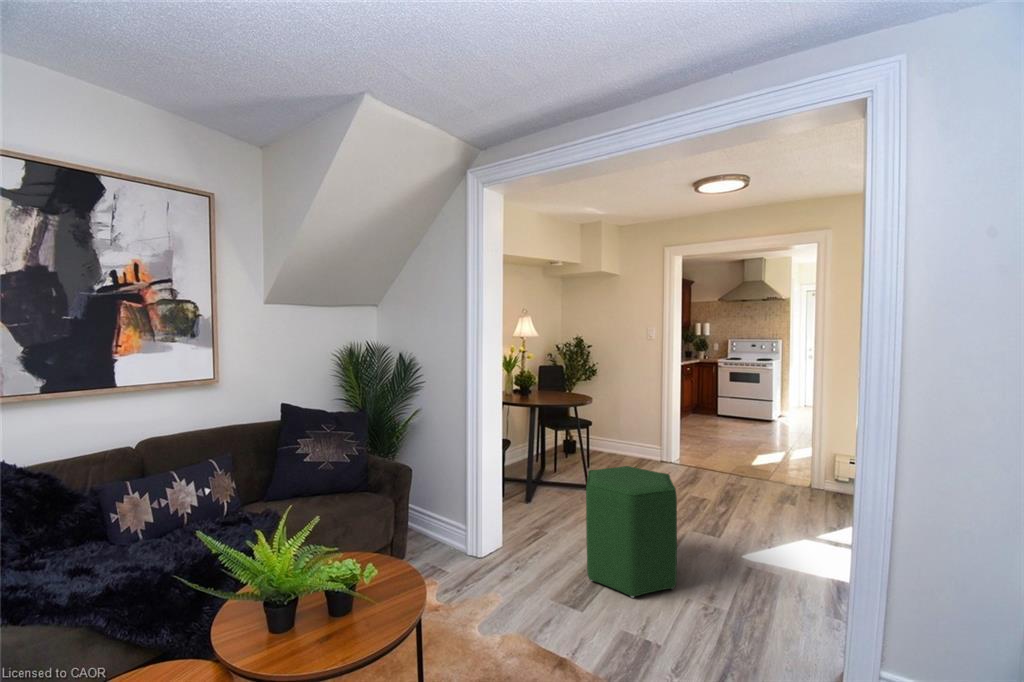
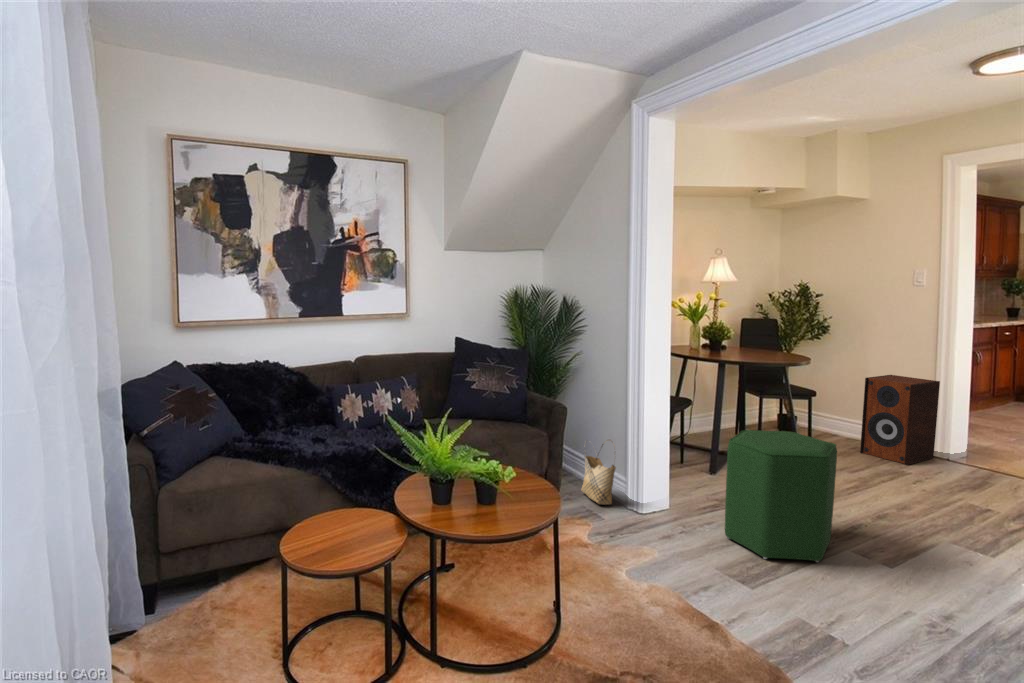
speaker: none [636,403,683,473] -> present [860,375,940,465]
woven basket: none [435,496,474,569] -> present [581,444,616,505]

